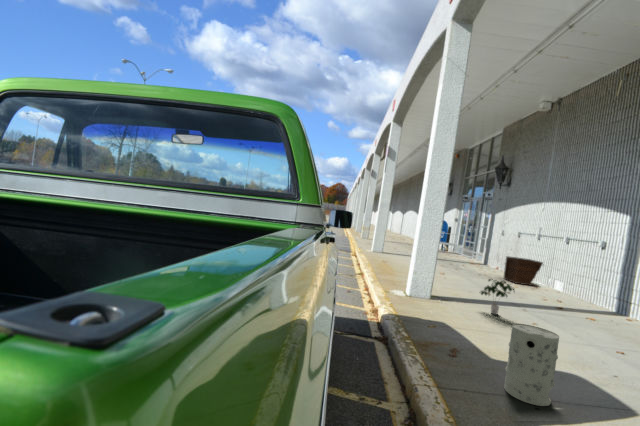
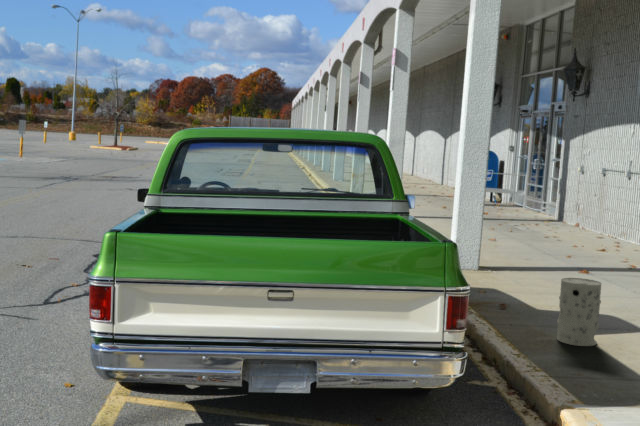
wooden crate: present [504,256,543,287] -> none [582,206,636,246]
potted plant: present [481,279,515,314] -> none [541,240,583,283]

